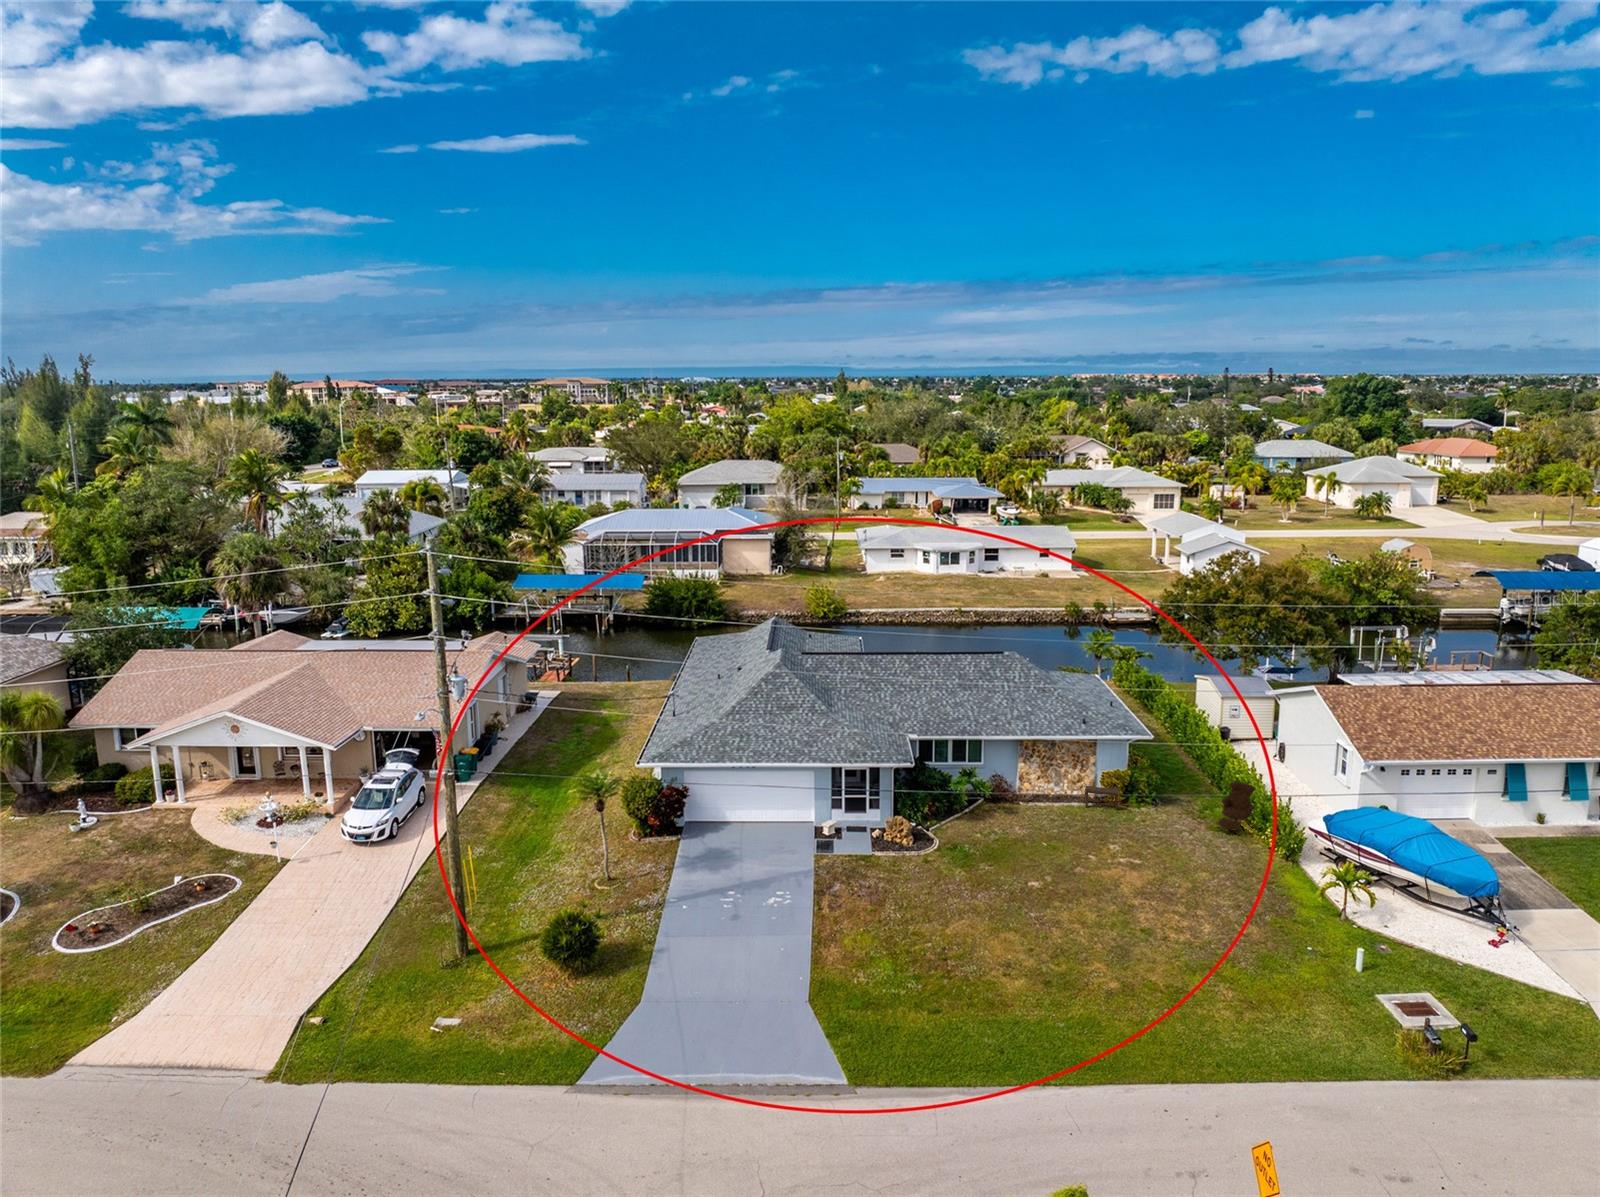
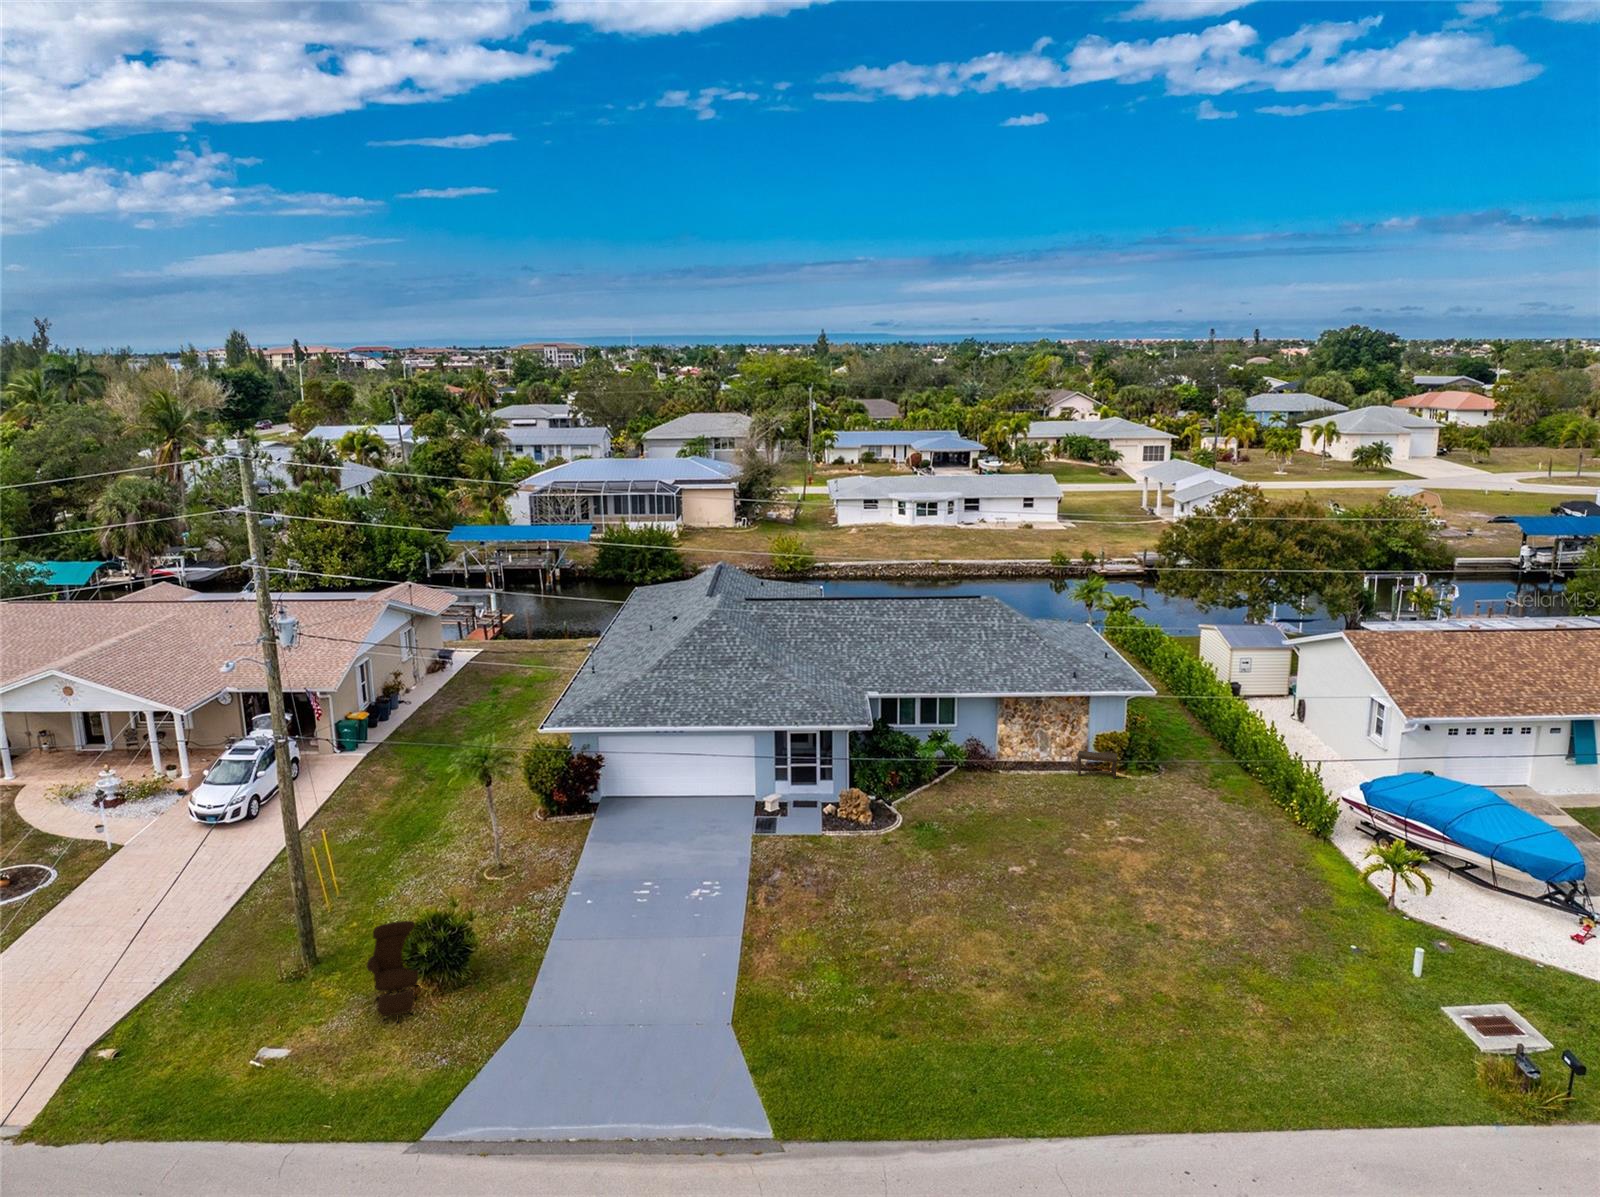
lounge chair: present [1218,781,1255,835] -> present [367,921,418,1023]

